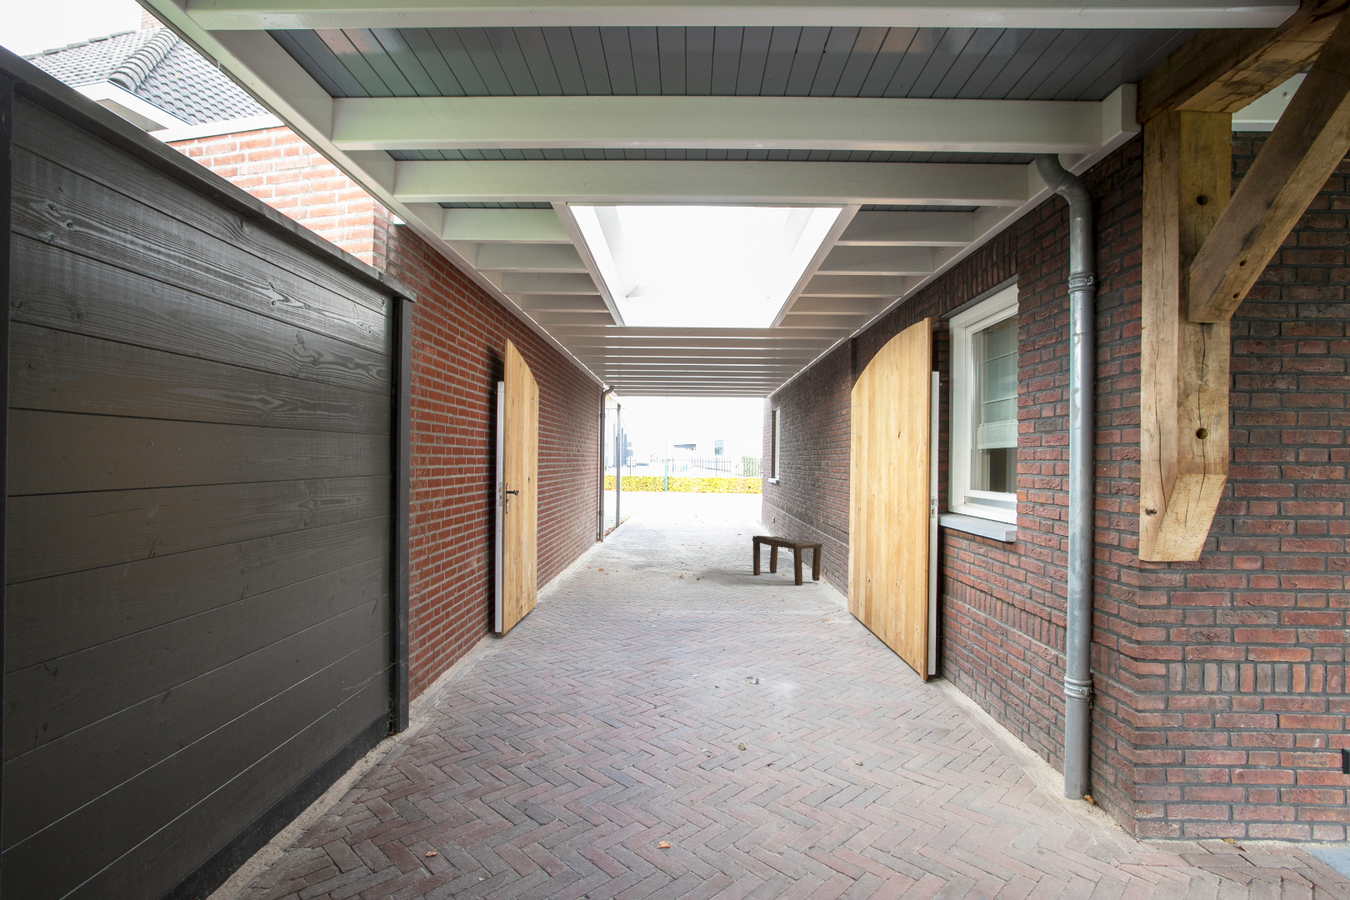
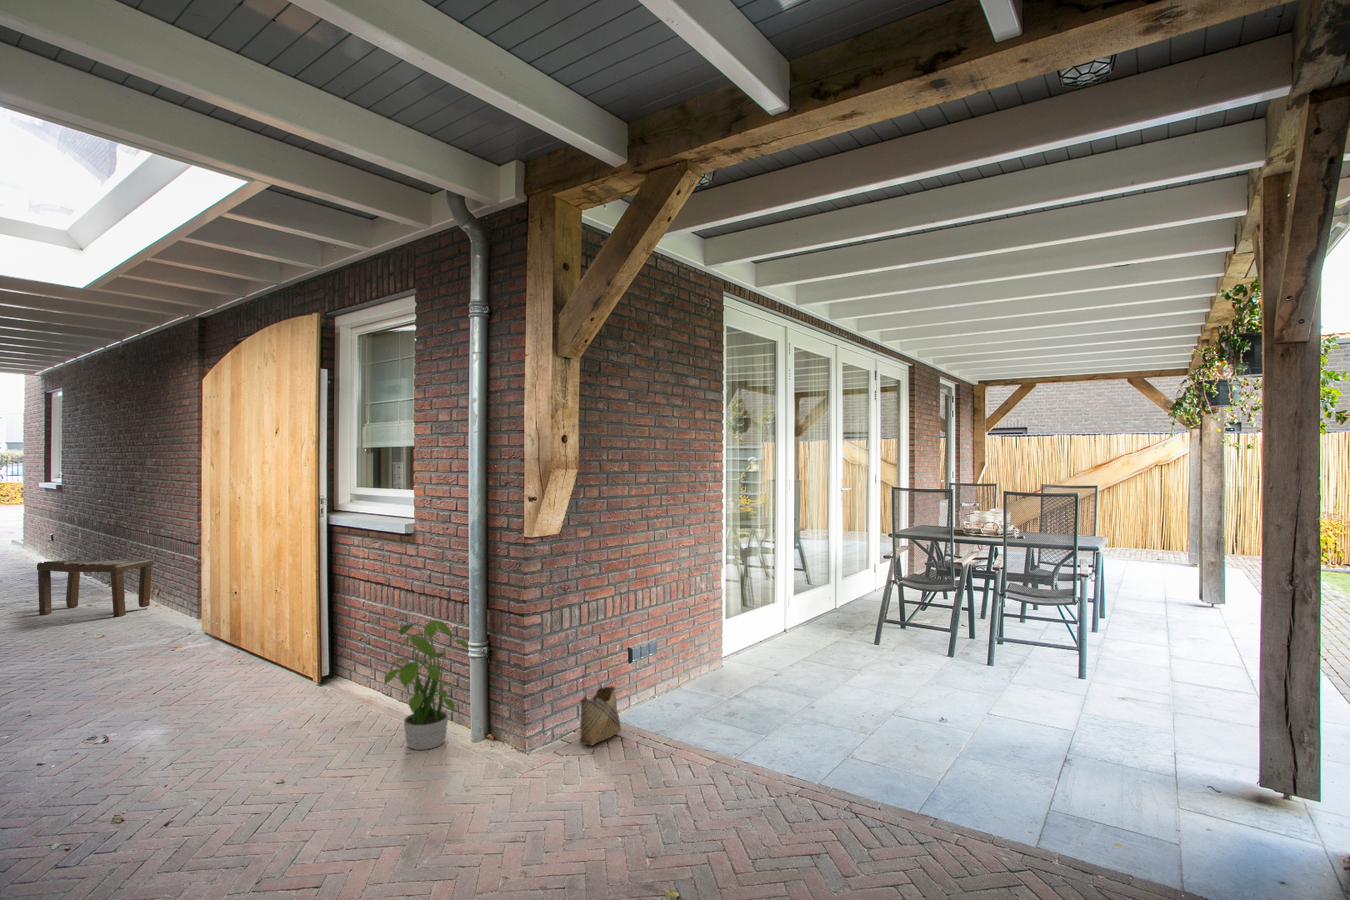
potted plant: none [963,632,1073,786] -> present [384,620,468,750]
woven basket: none [1230,754,1311,869] -> present [580,666,621,746]

